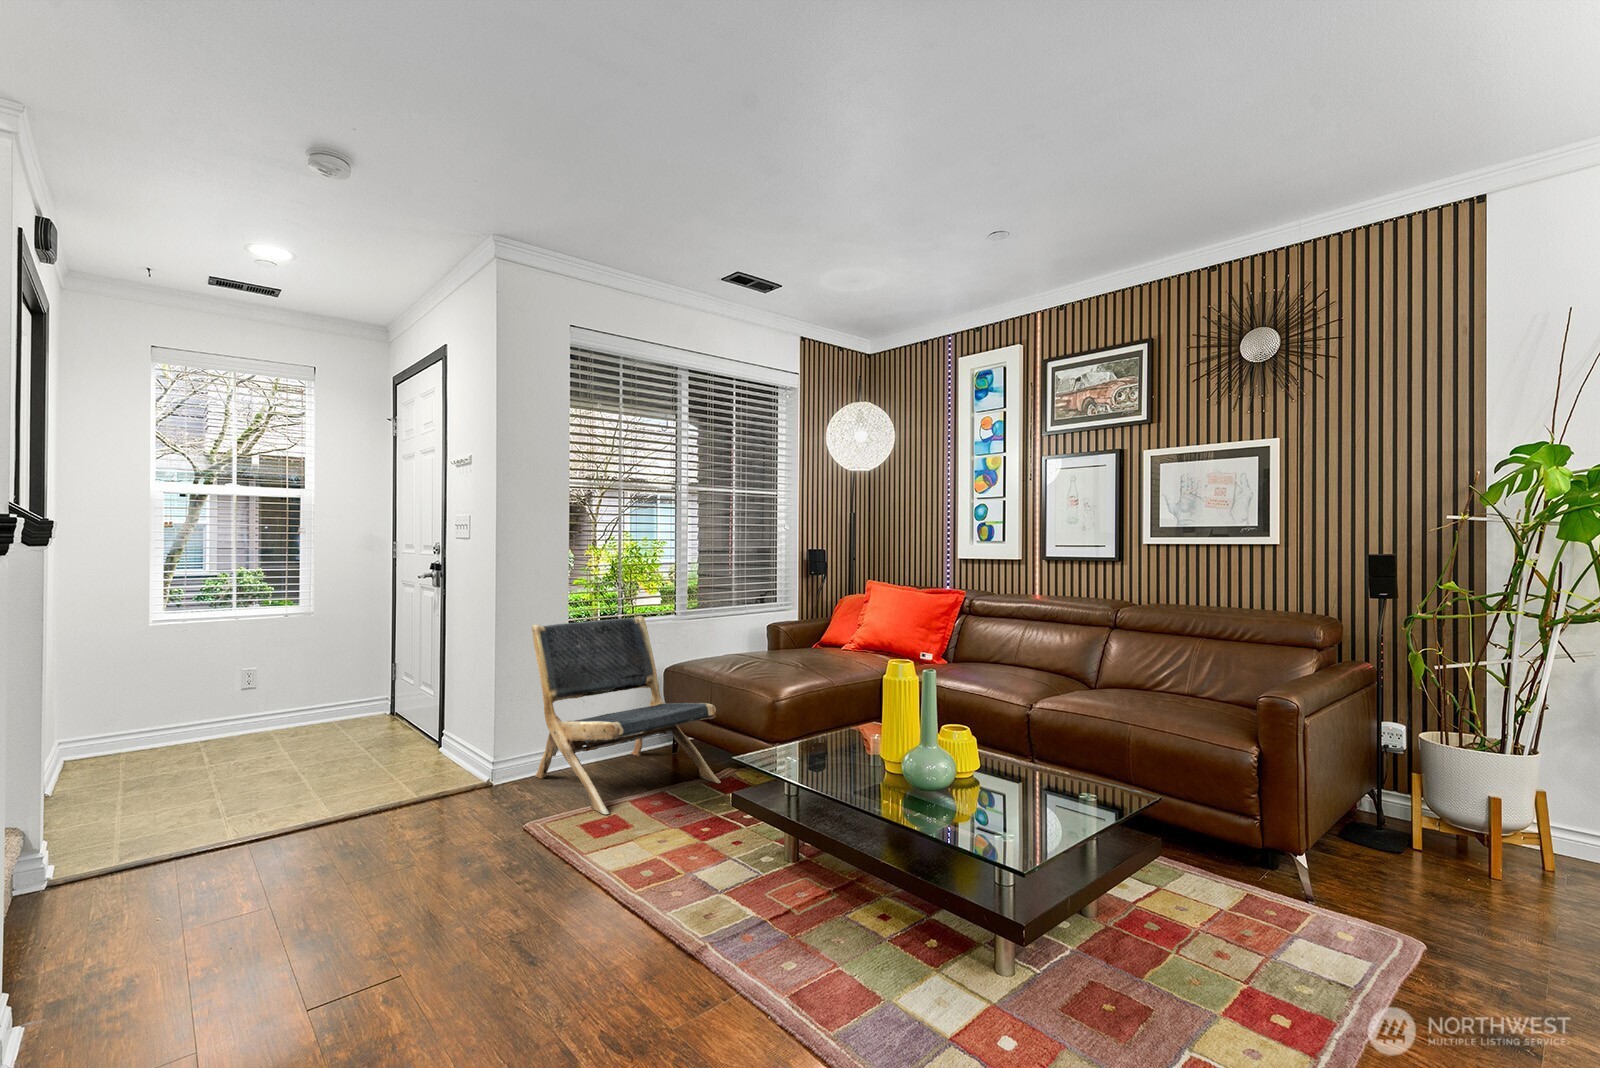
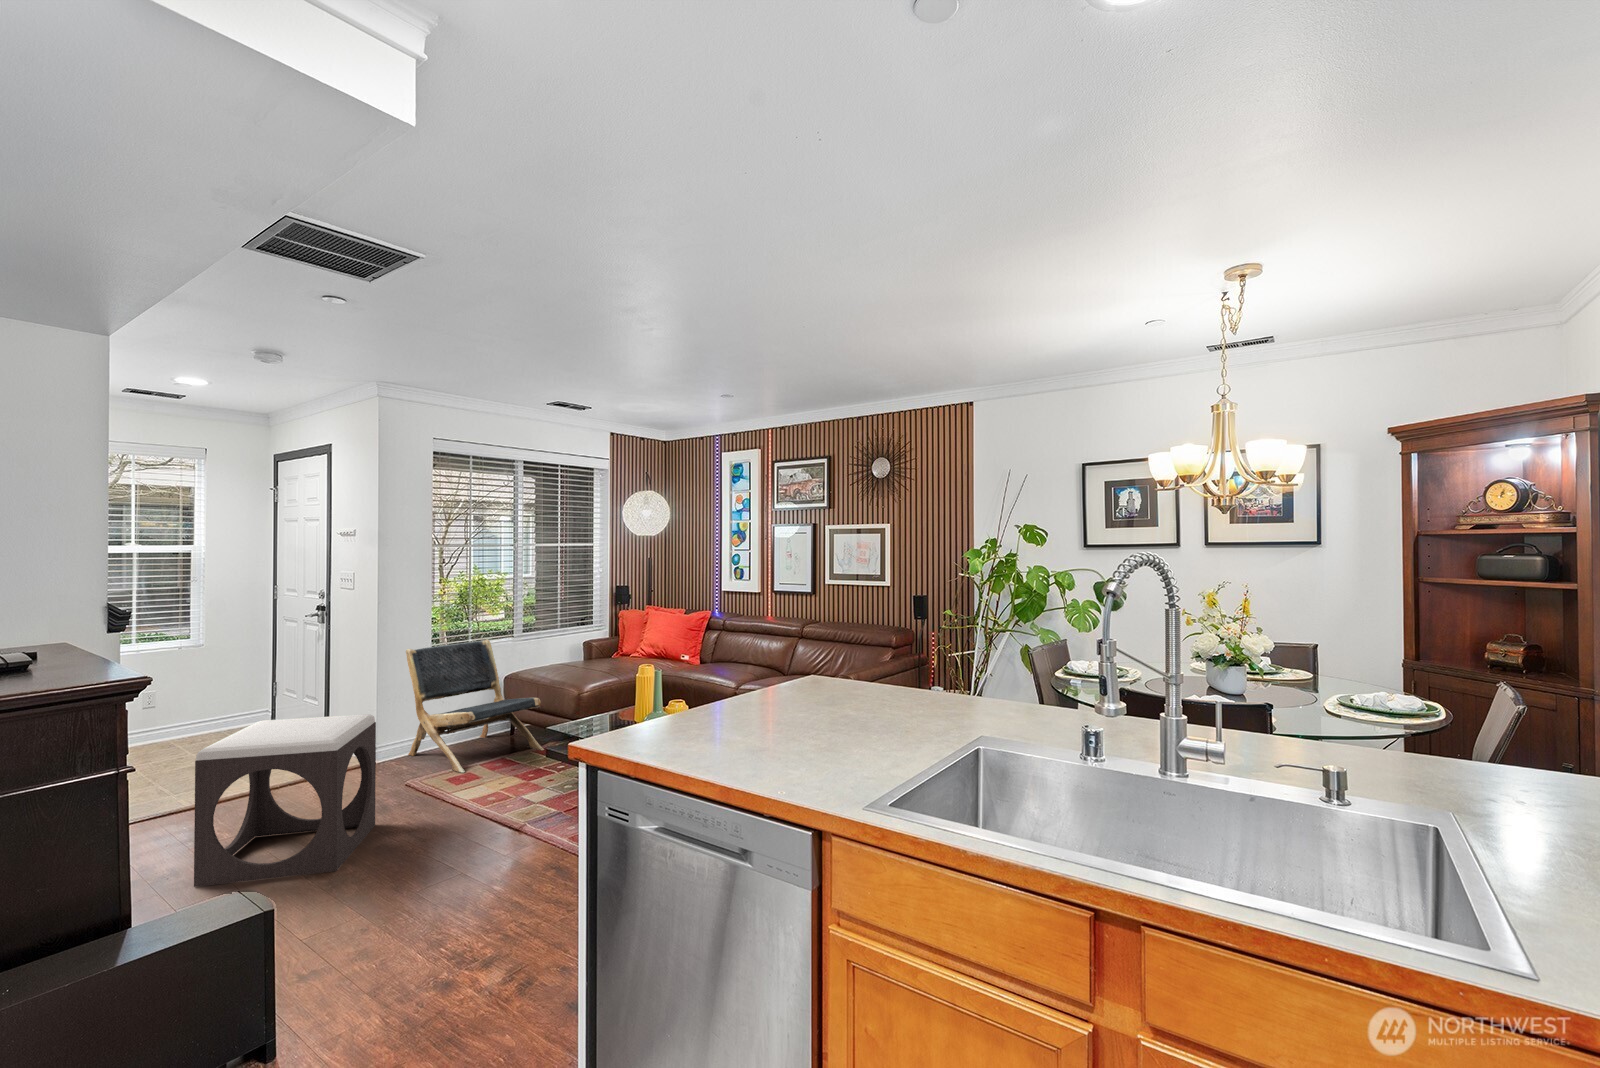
footstool: none [148,726,467,1027] -> present [194,715,376,887]

